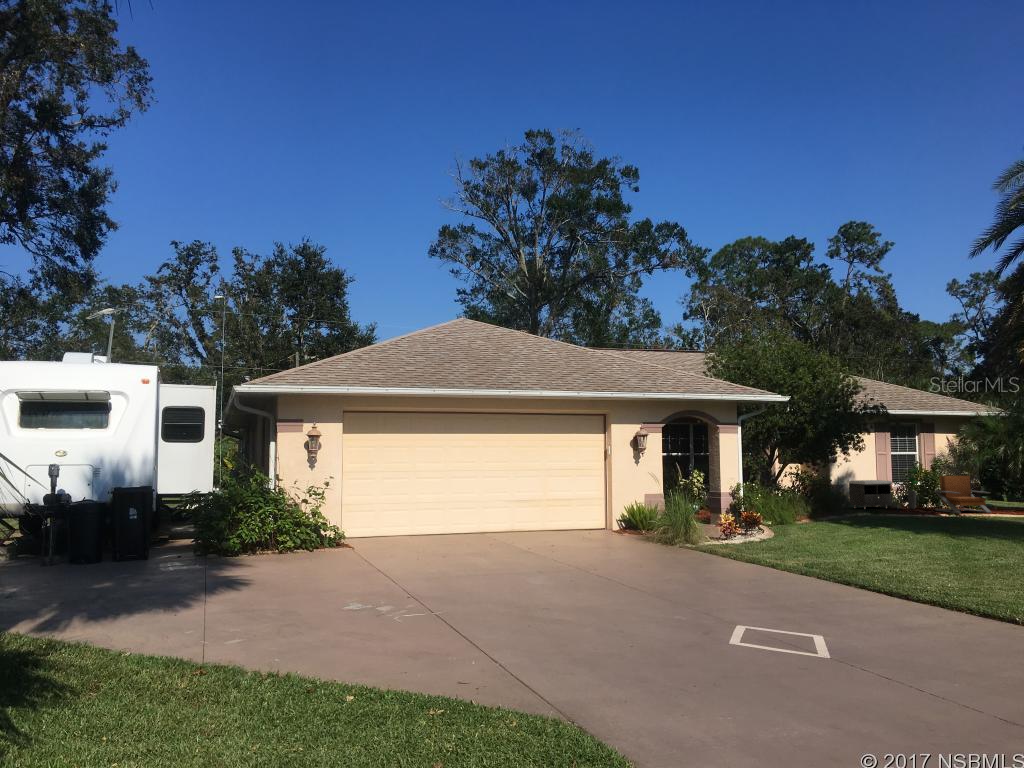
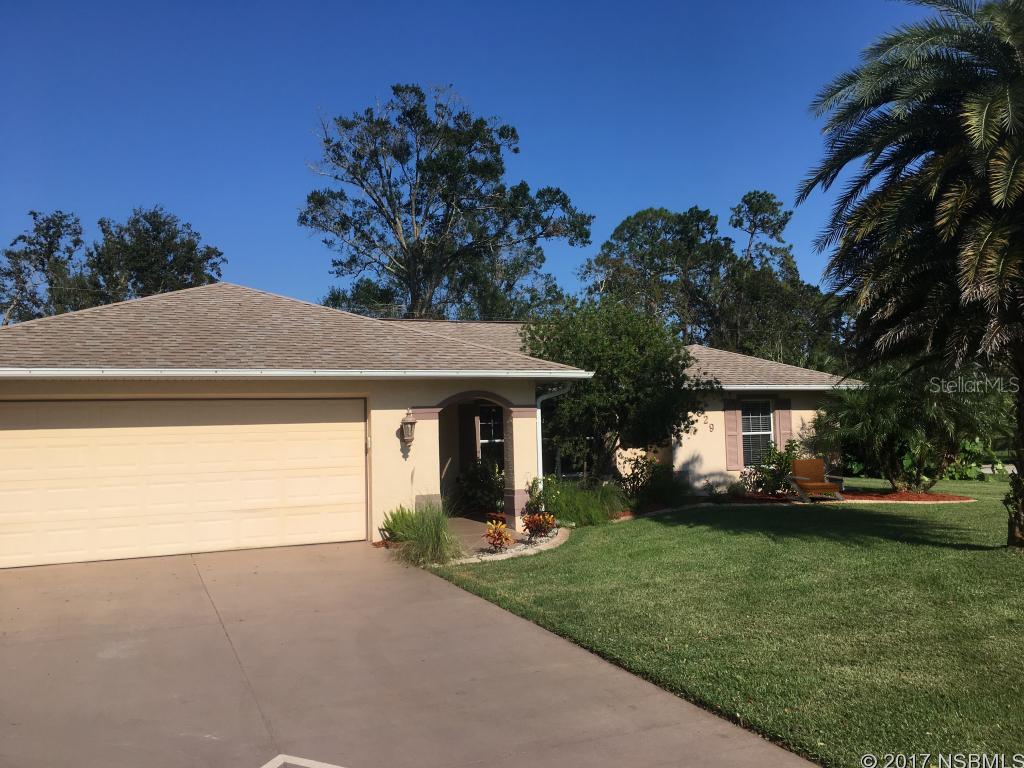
potted plant: present [908,469,917,509] -> none [751,452,772,497]
storage bench: present [849,480,892,509] -> none [694,464,741,498]

